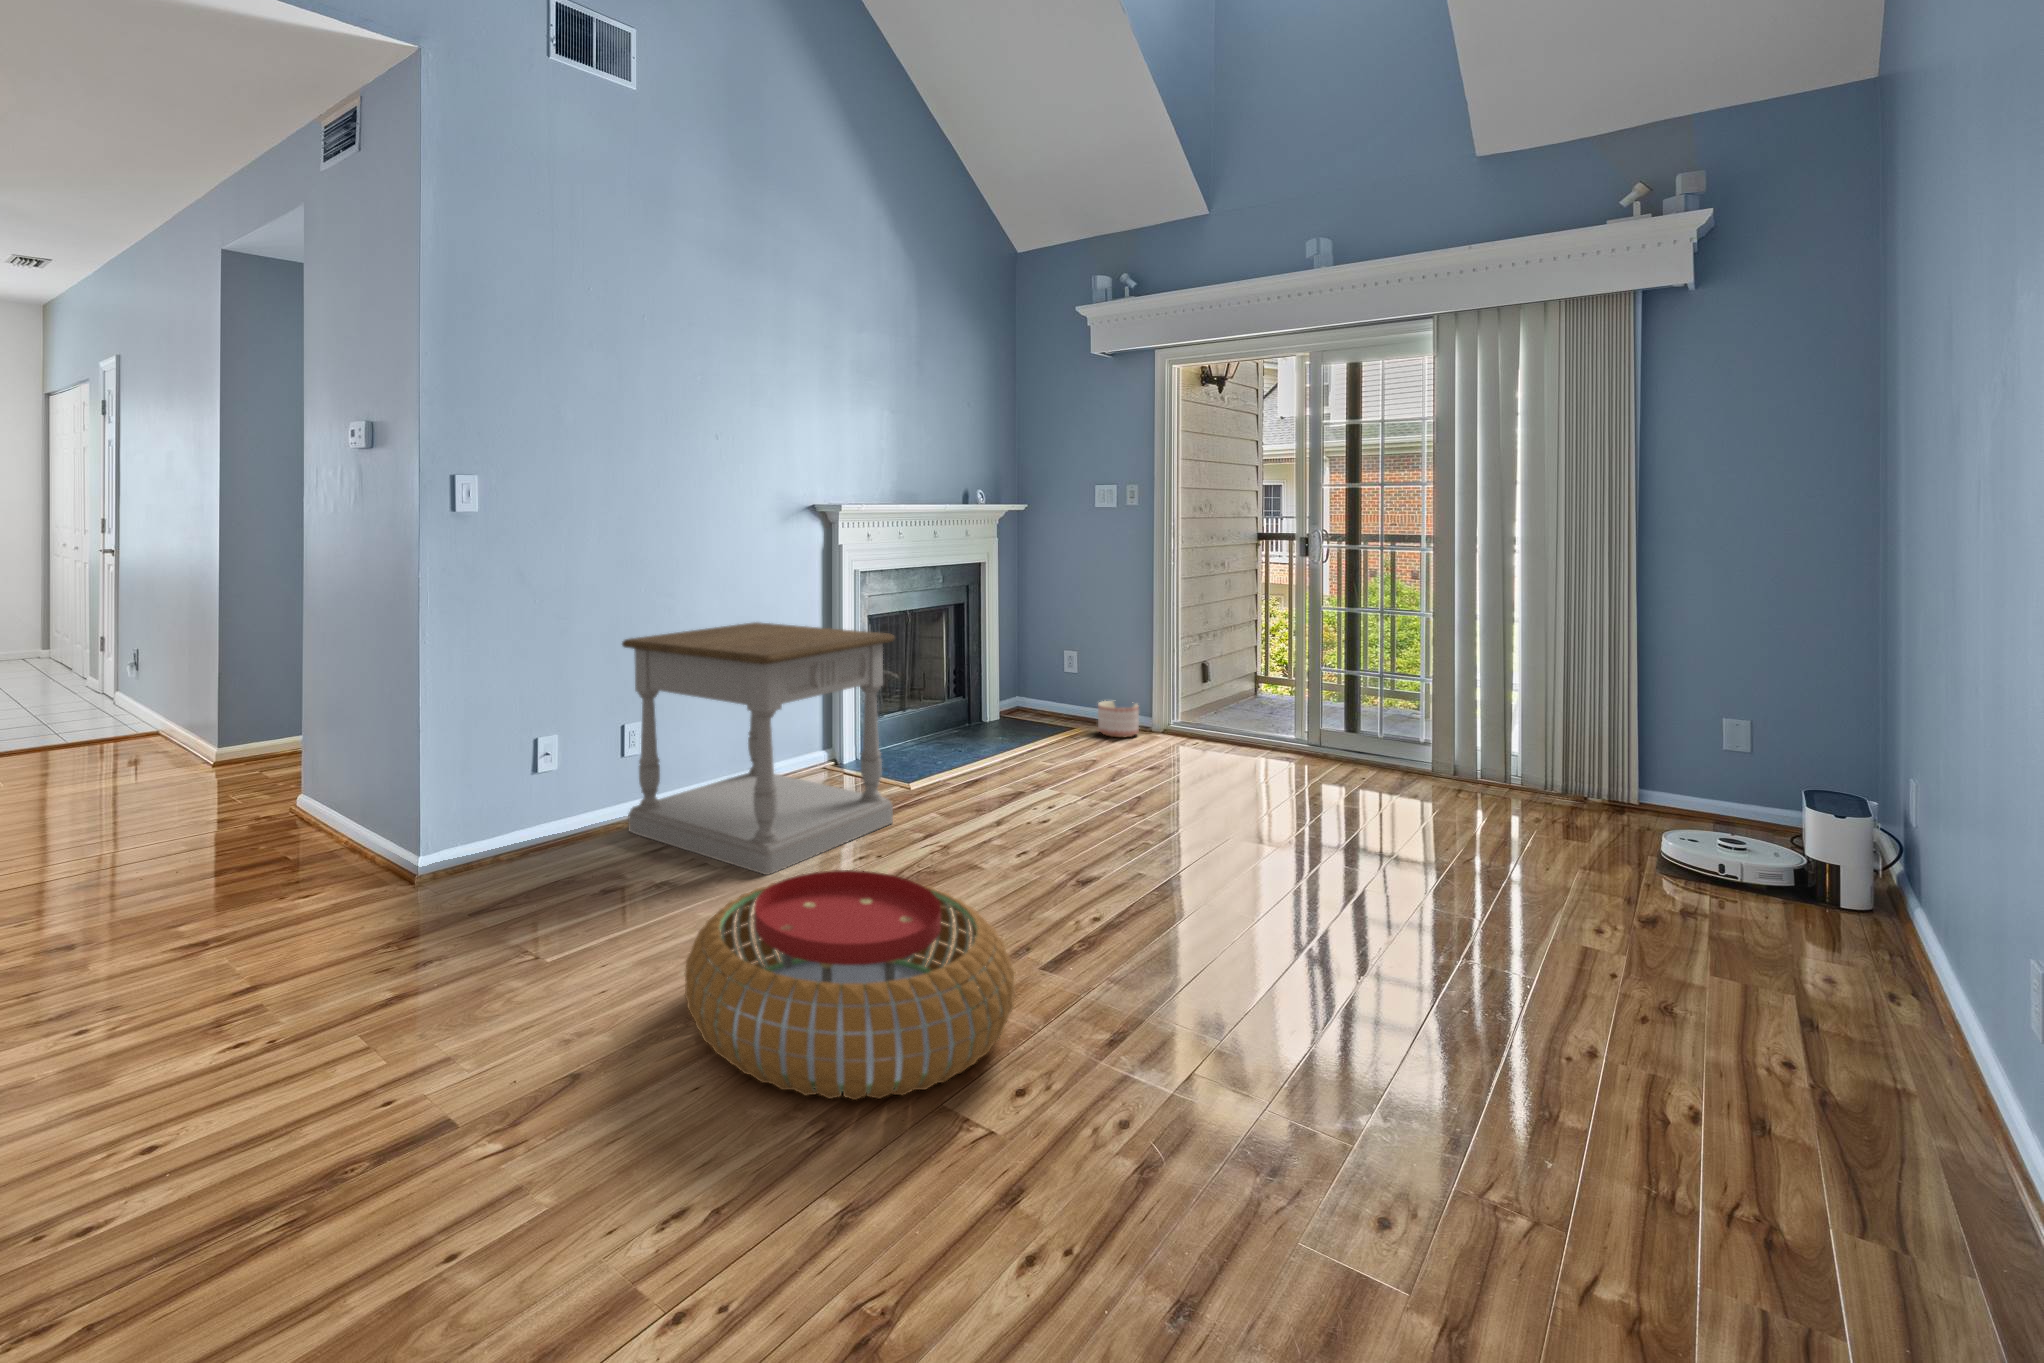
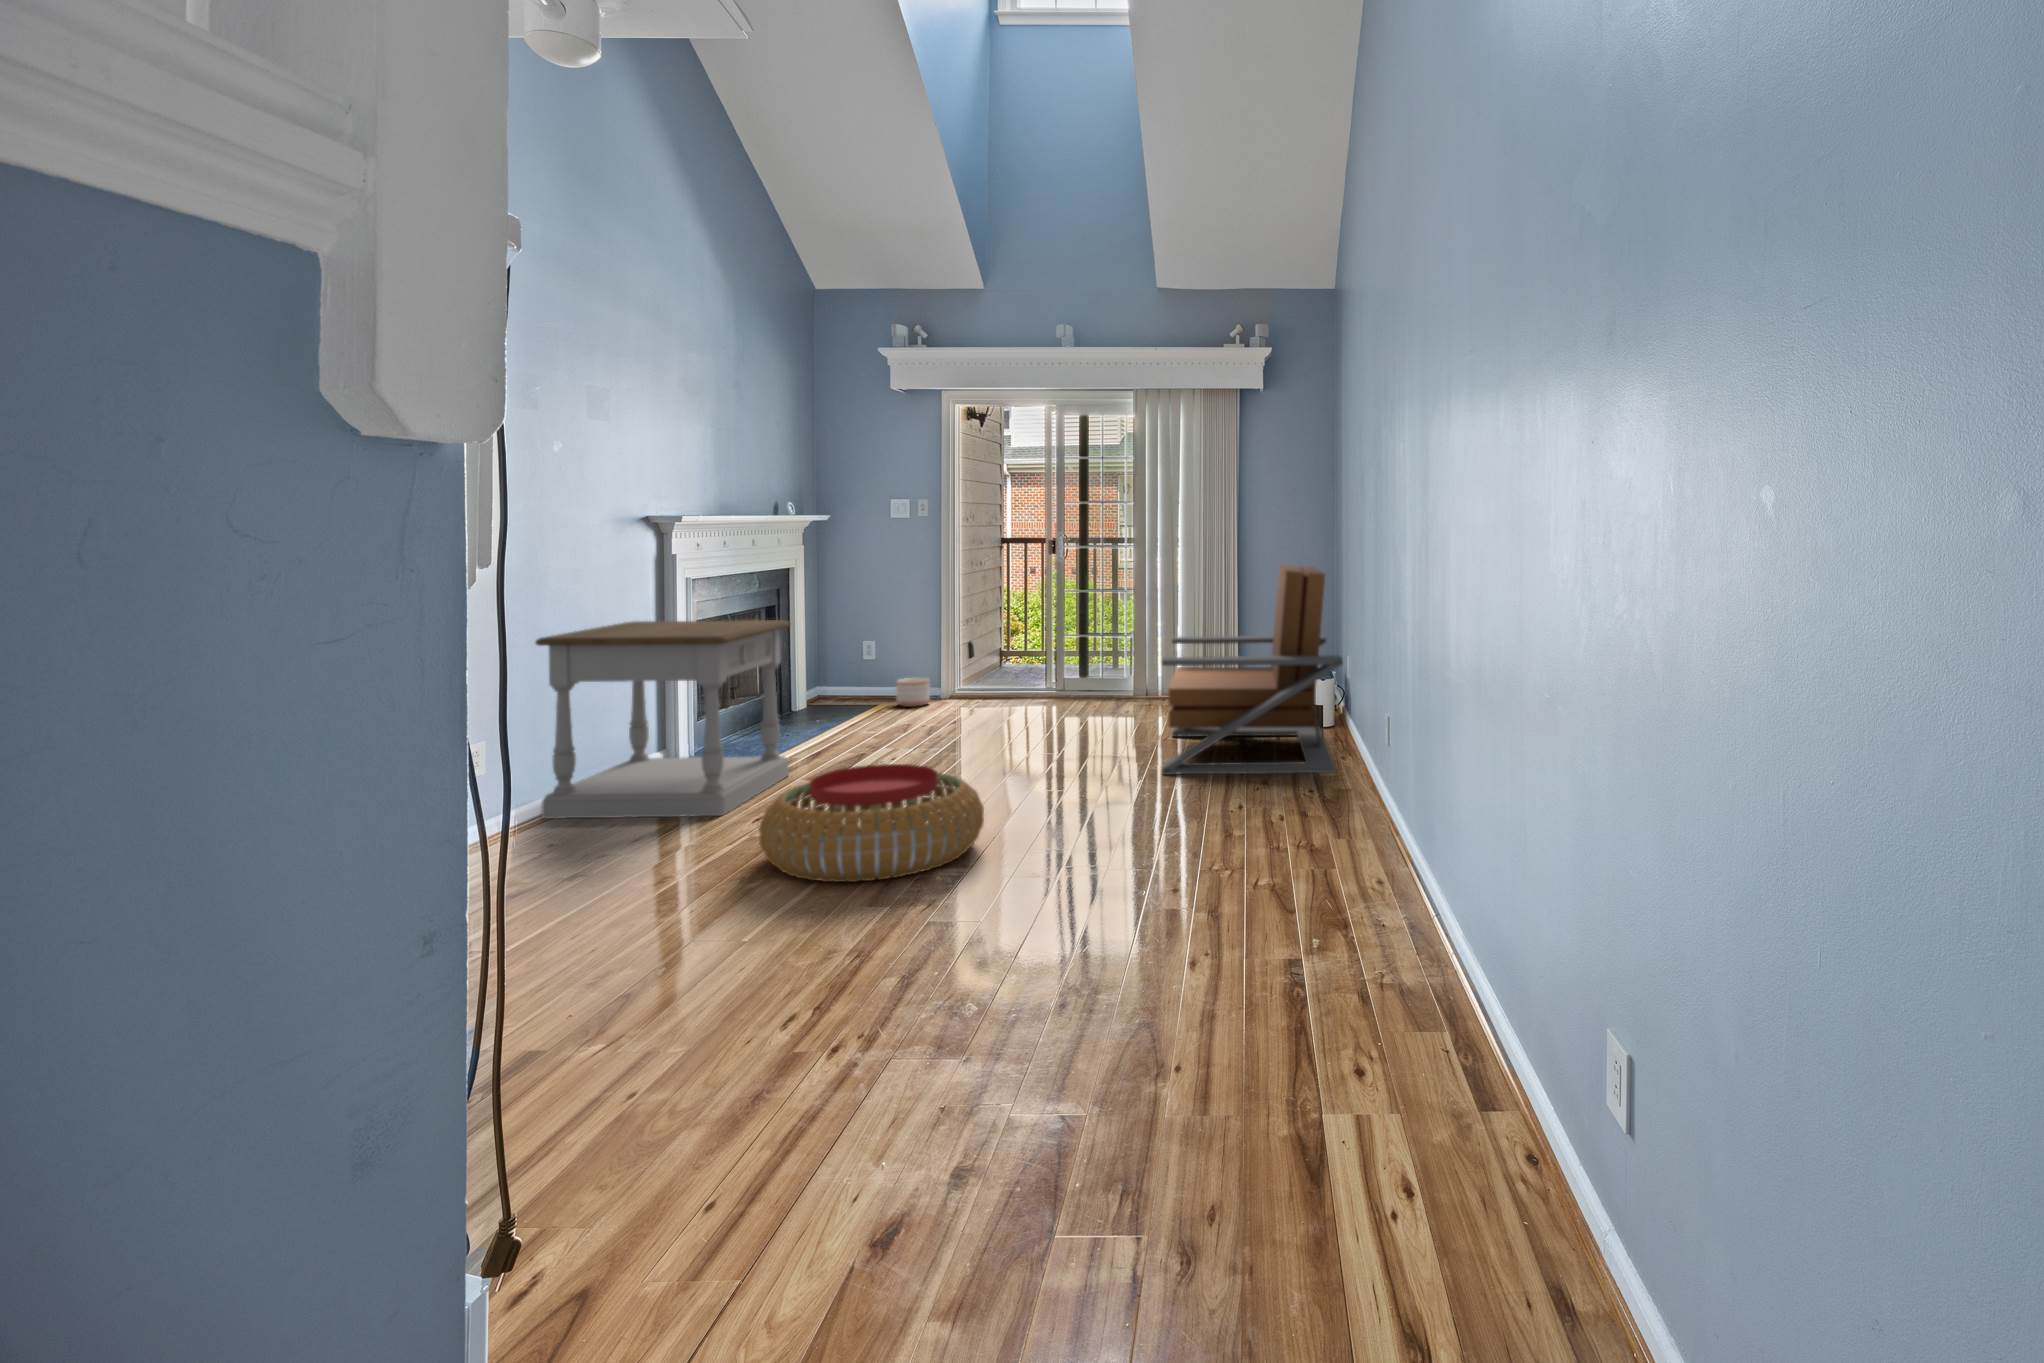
lounge chair: none [1424,589,1912,1077] -> present [1162,564,1343,775]

